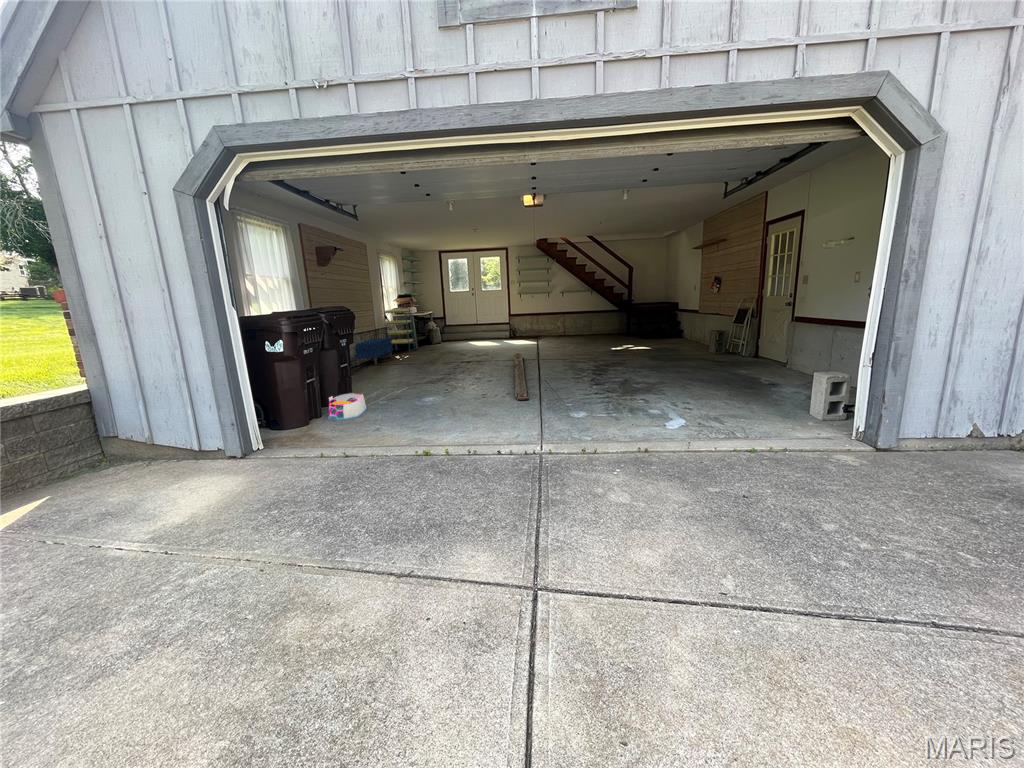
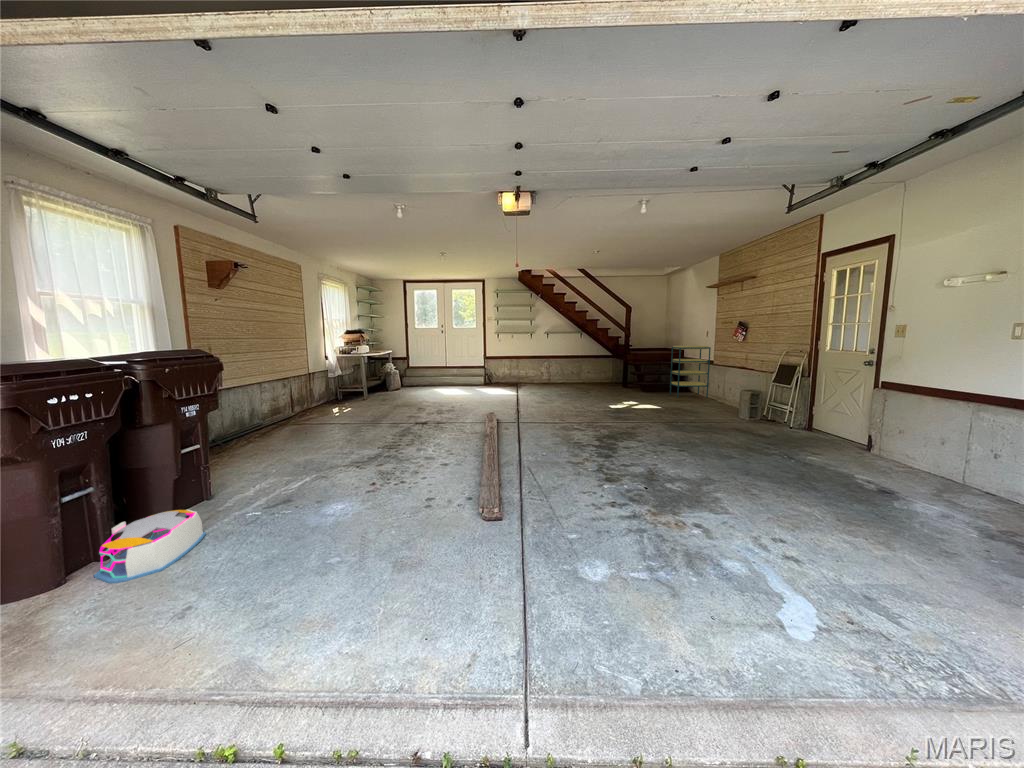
shelving unit: present [384,309,415,351] -> present [670,346,711,398]
bench: present [355,338,393,365] -> none [264,386,327,425]

